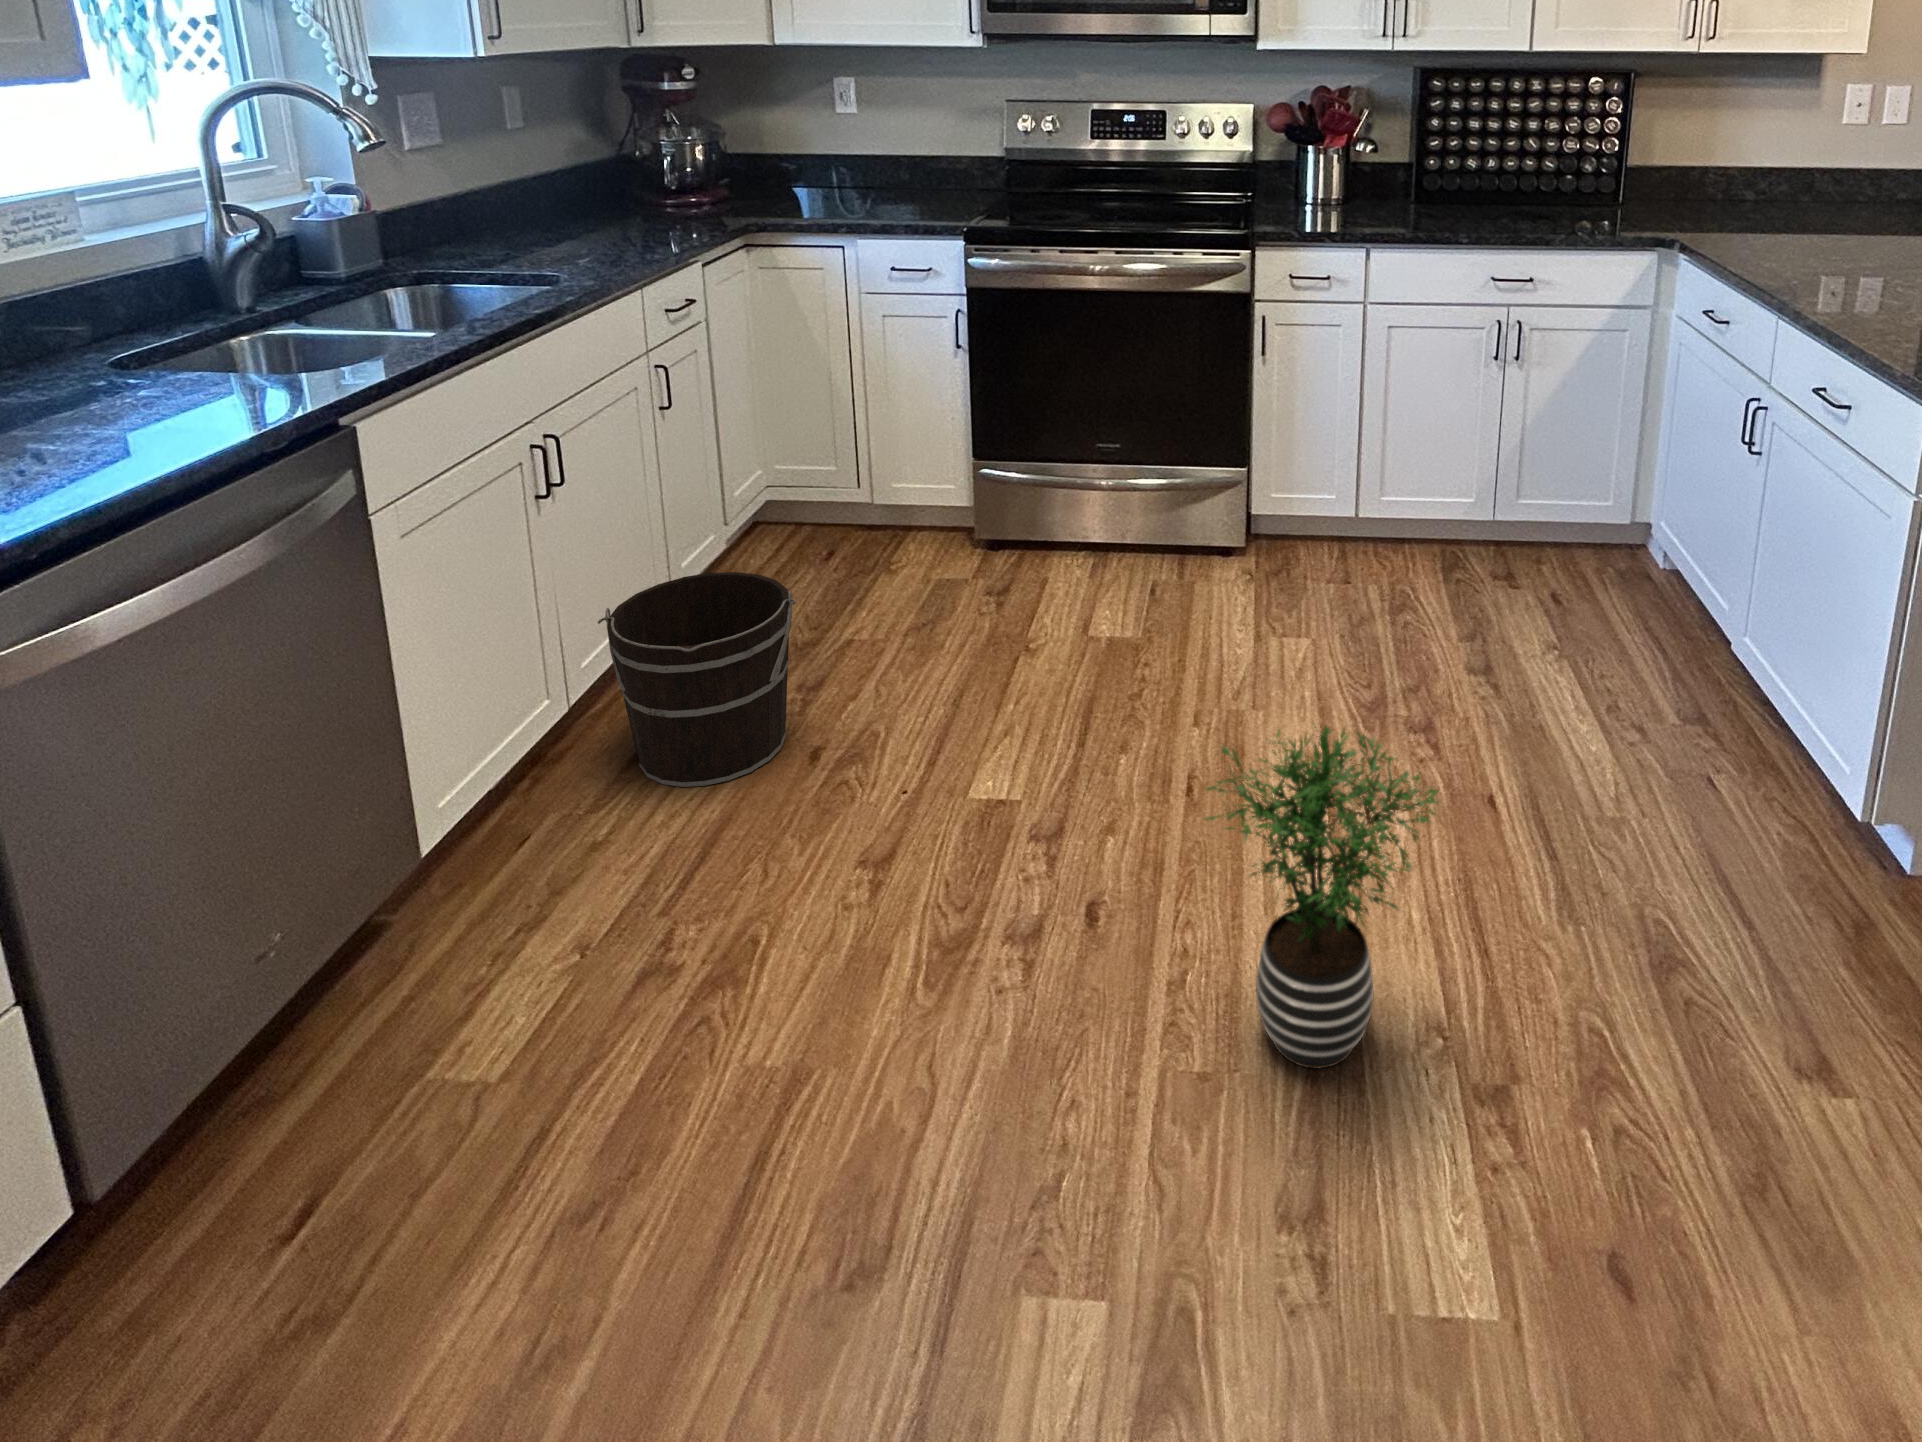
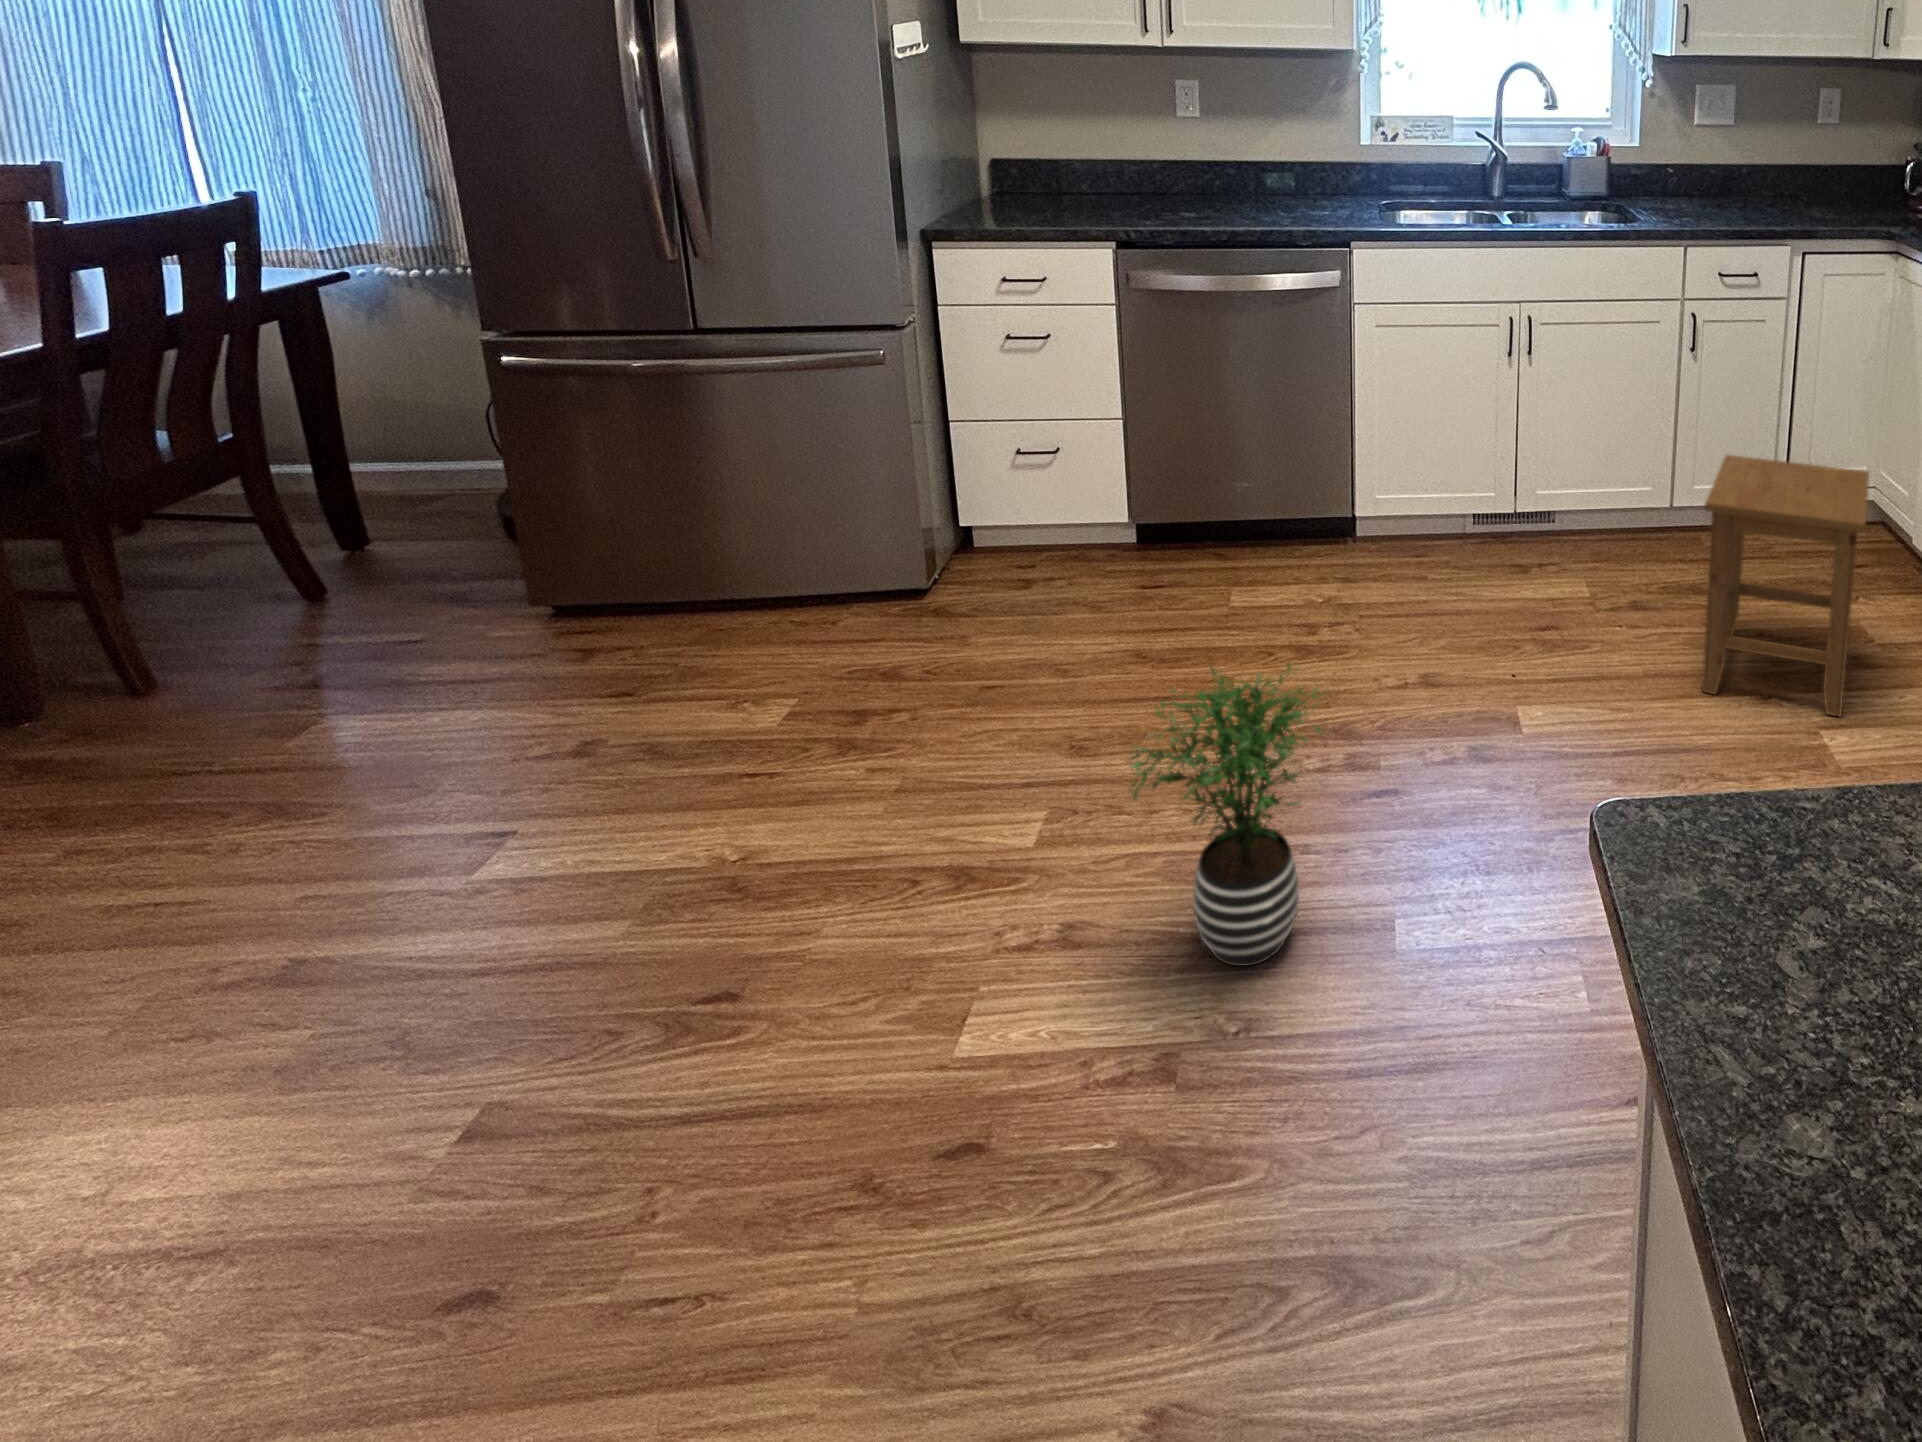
stool: none [859,424,1069,684] -> present [1702,455,1869,716]
bucket: present [598,572,796,787] -> none [1486,461,1614,619]

